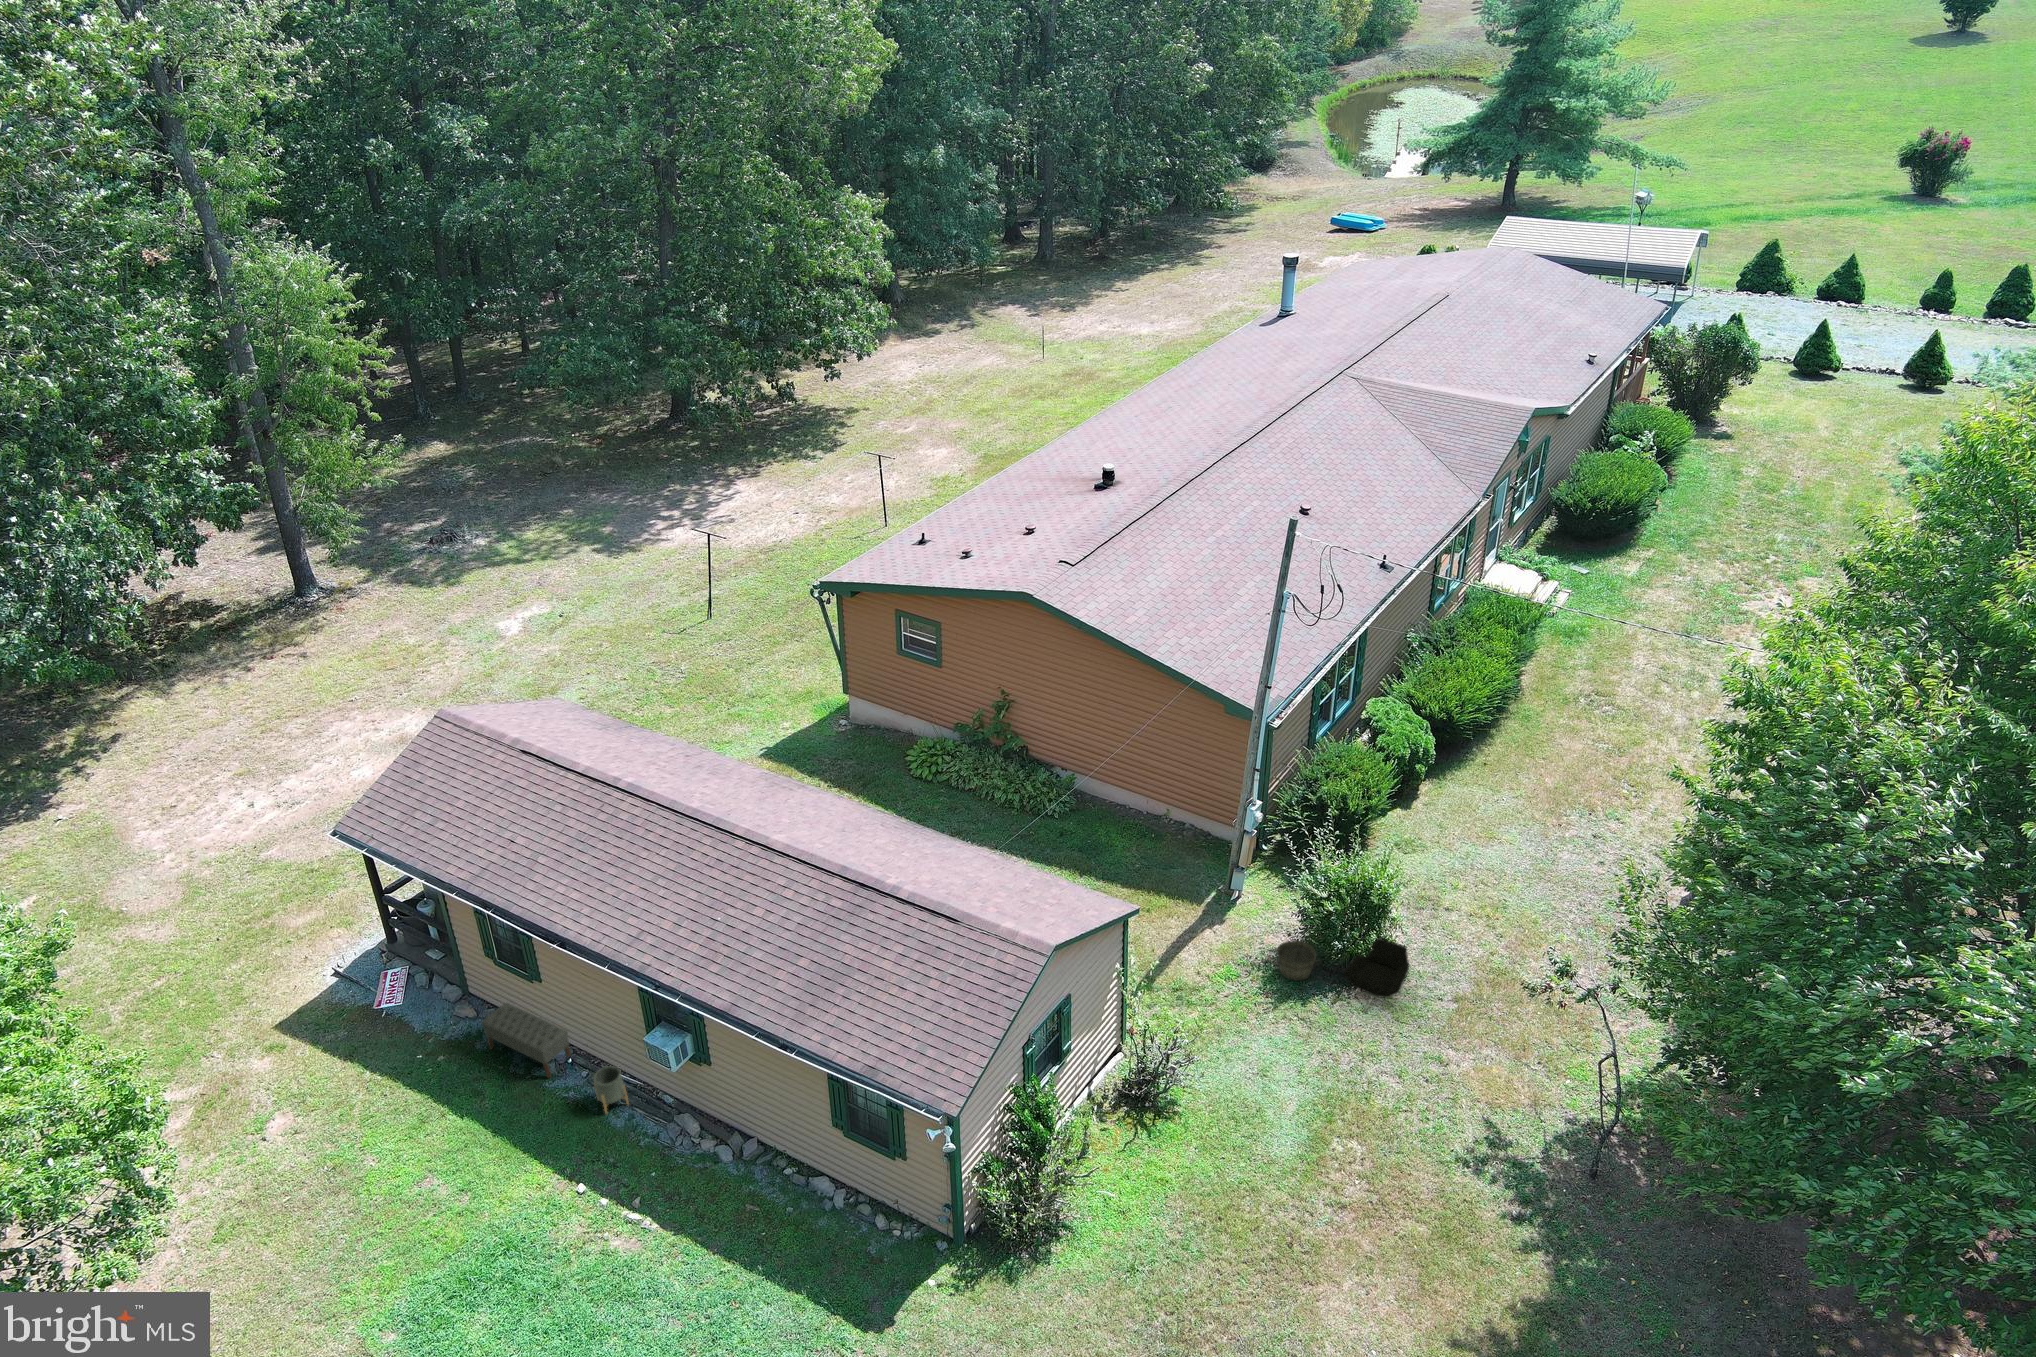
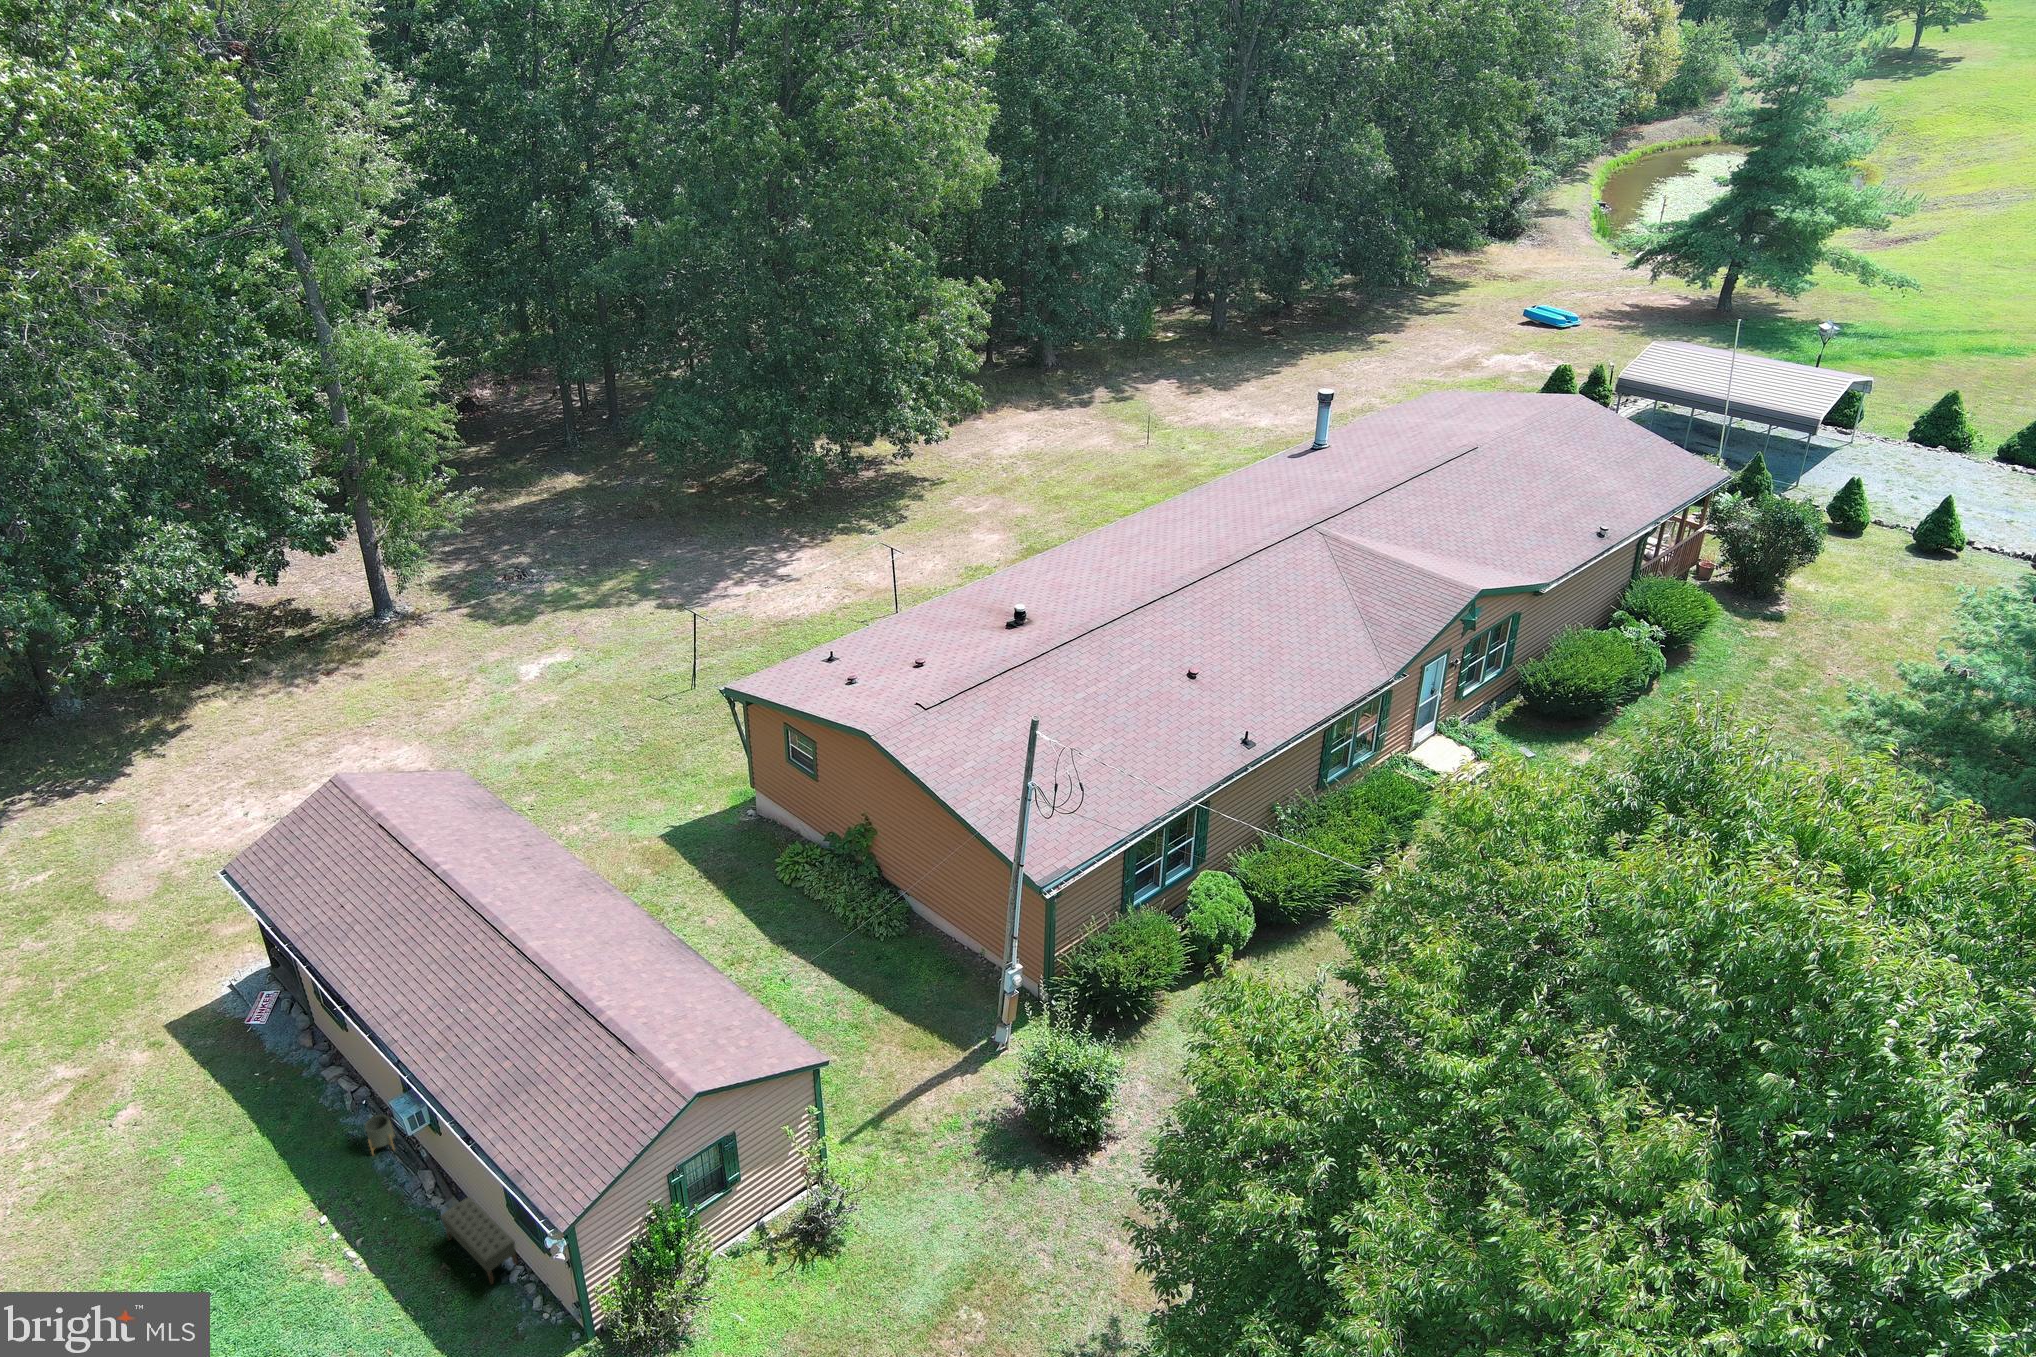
lounge chair: present [1343,938,1409,1013] -> none [1042,1116,1107,1190]
wooden bucket: present [1277,940,1316,981] -> none [996,1105,1033,1145]
bench: present [481,1003,571,1078] -> present [440,1197,517,1284]

